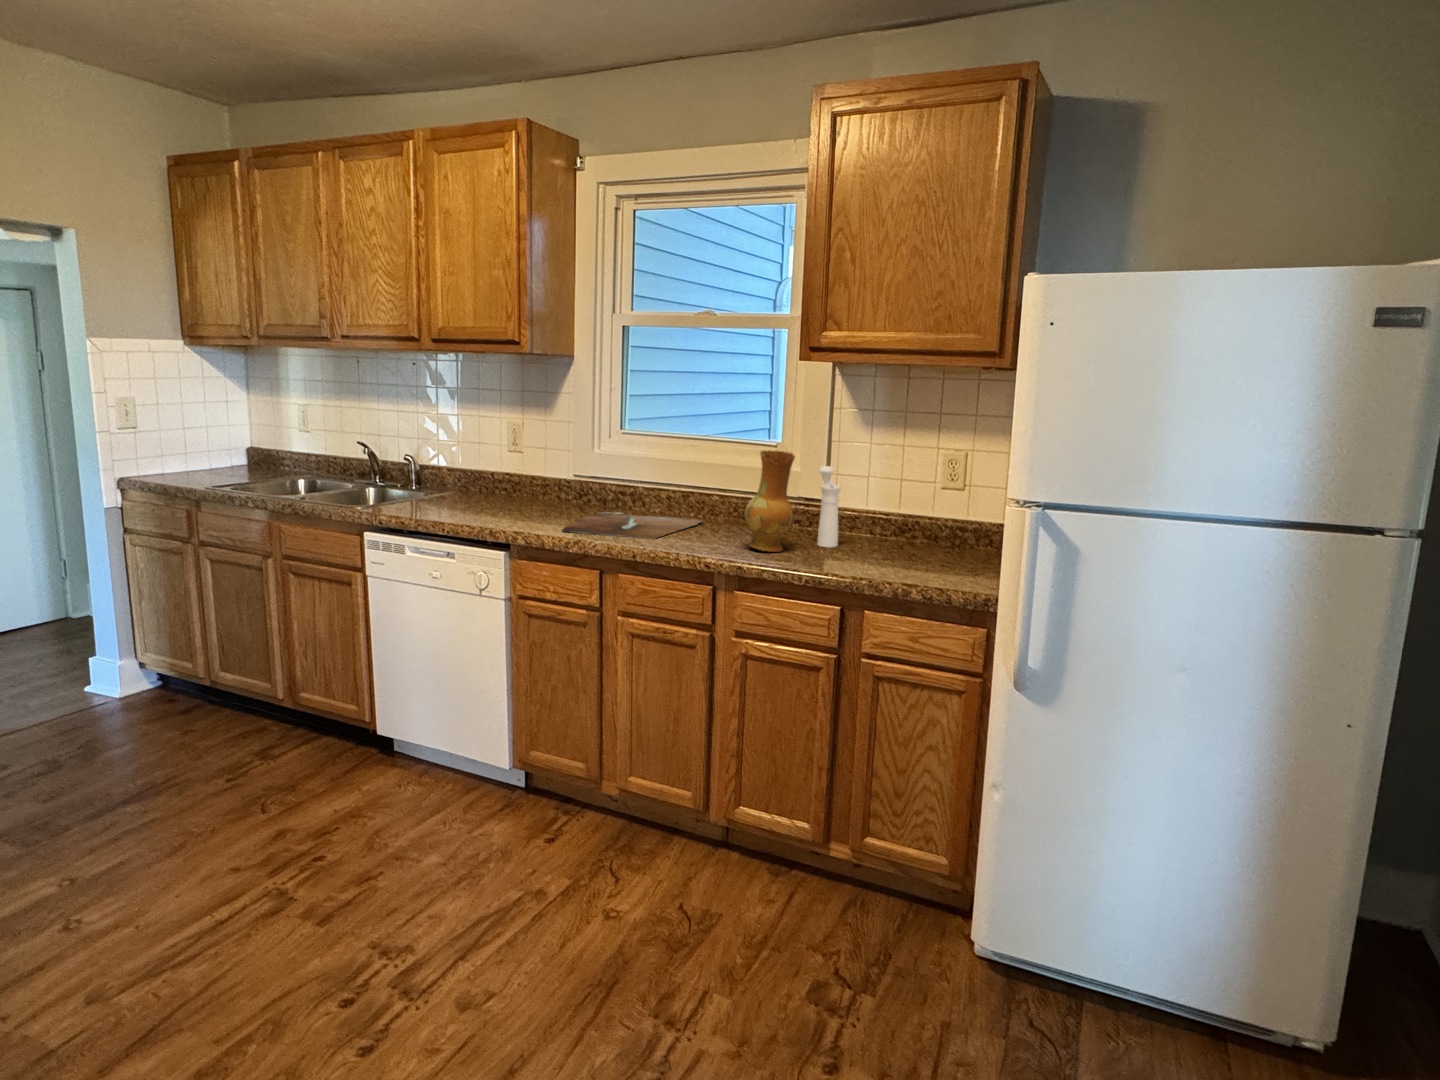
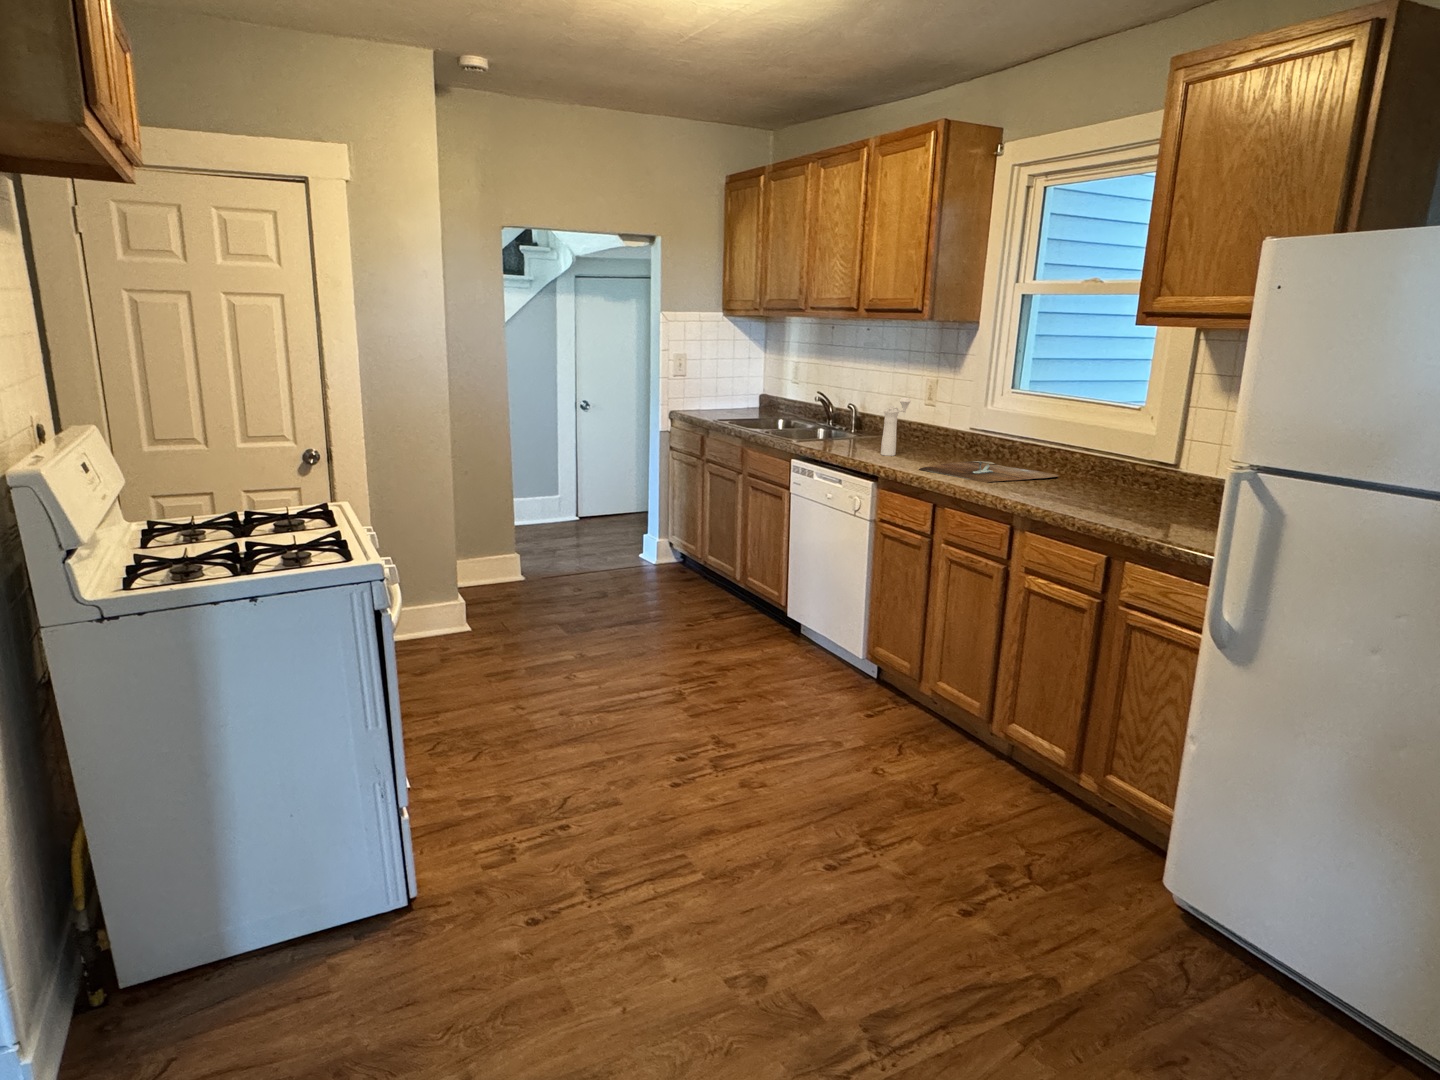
ceramic jug: present [745,450,795,552] -> none [1057,408,1111,504]
pepper mill: present [817,466,841,548] -> present [881,398,911,456]

